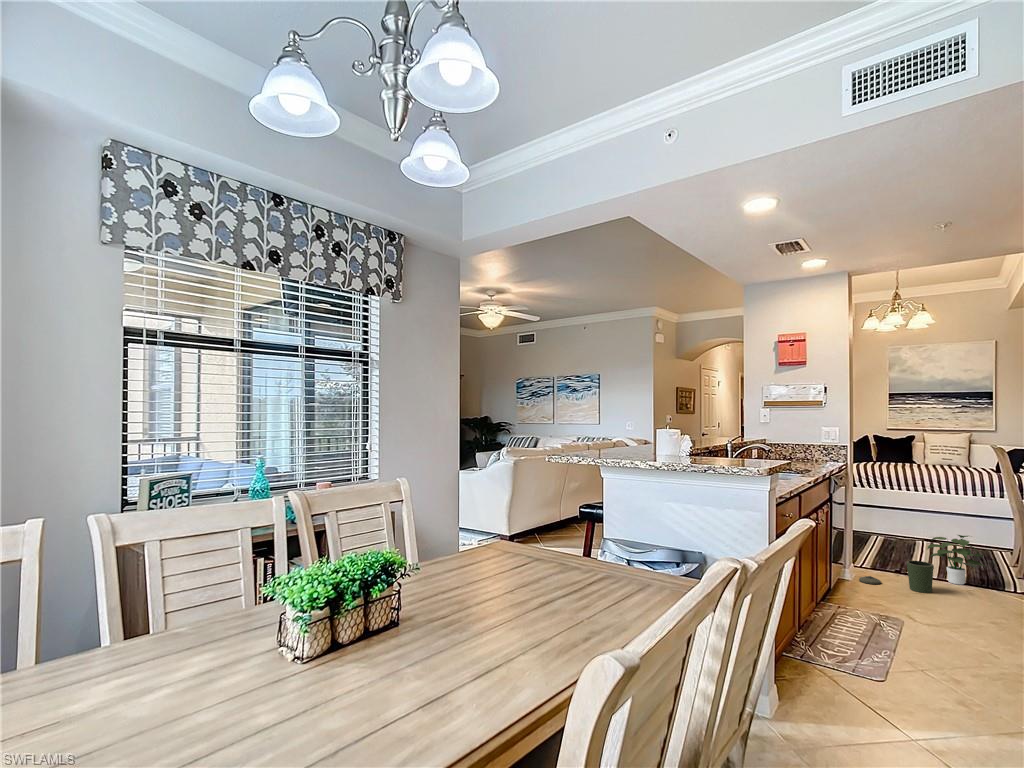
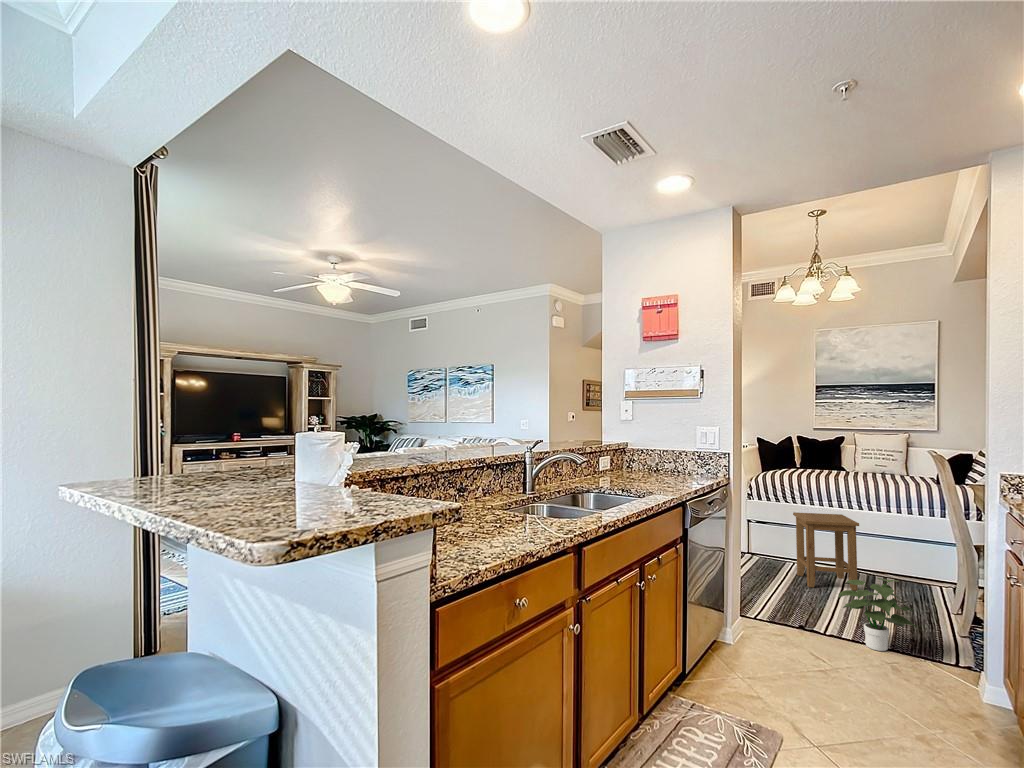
stool: none [880,494,936,552] -> present [793,512,859,590]
trash can: present [859,561,934,593] -> none [743,618,842,669]

